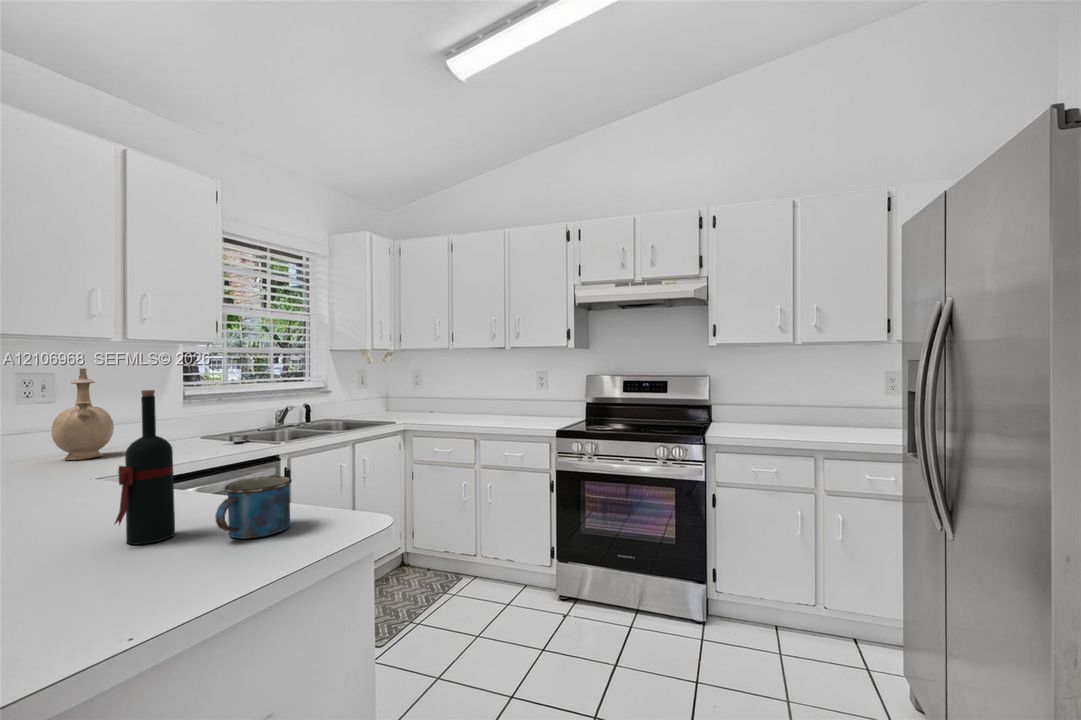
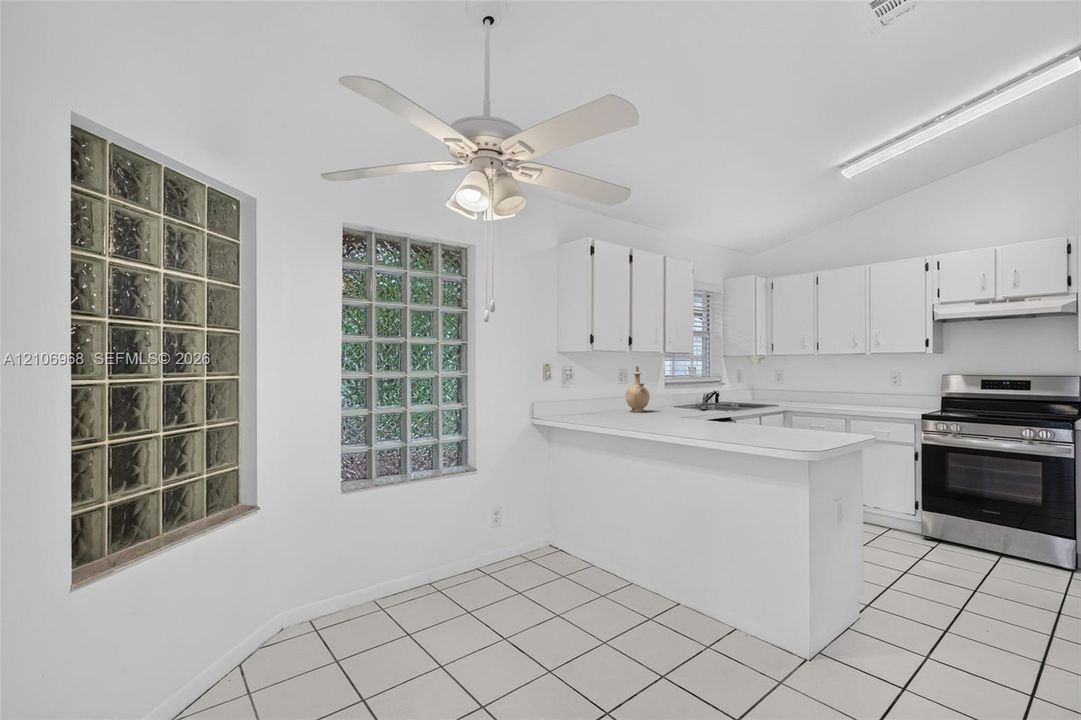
wine bottle: present [115,390,175,545] -> none [758,374,775,434]
mug: present [216,476,292,539] -> none [797,413,825,435]

